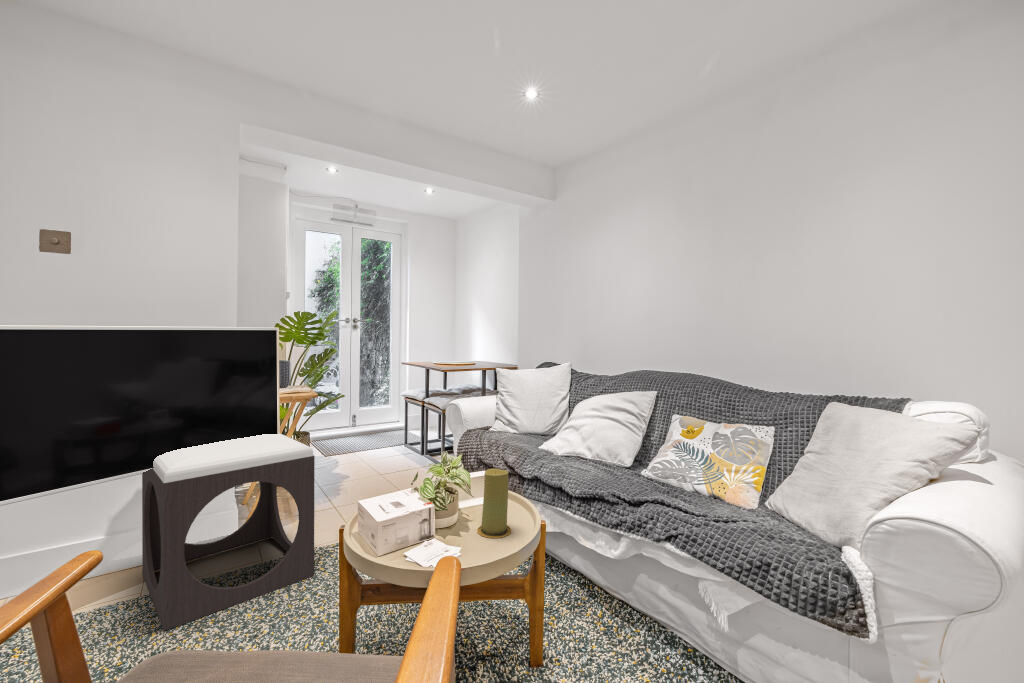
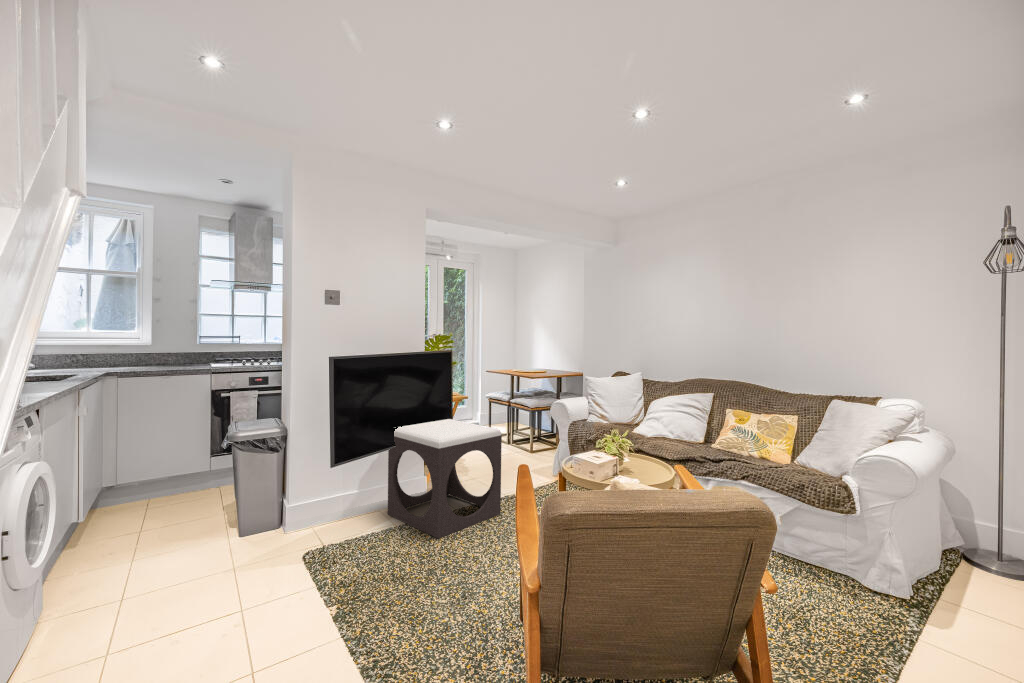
candle: present [477,468,511,538] -> none [635,438,656,476]

